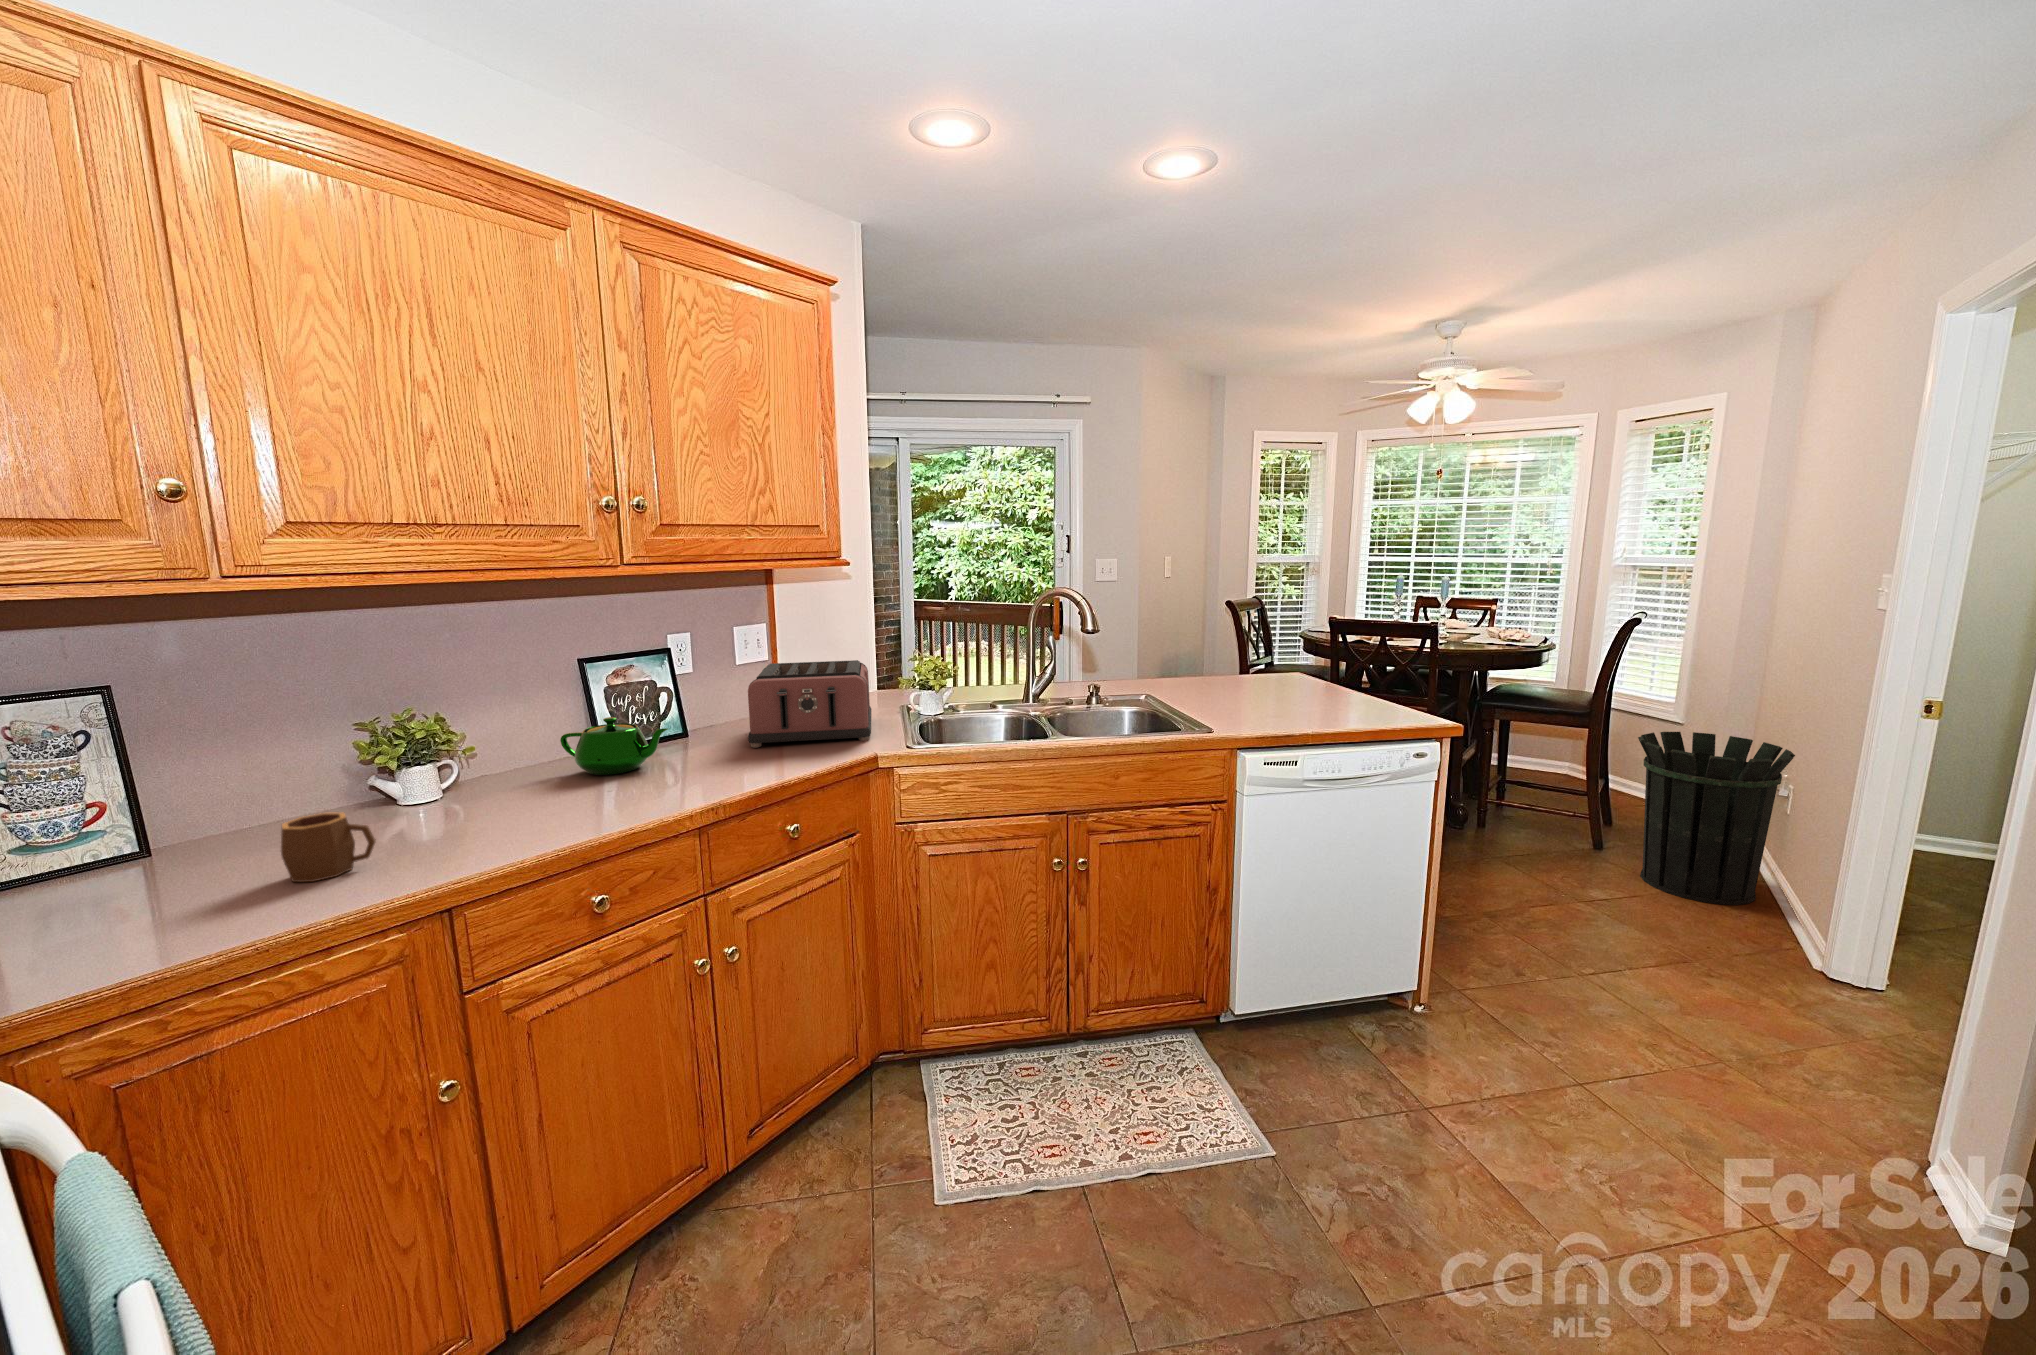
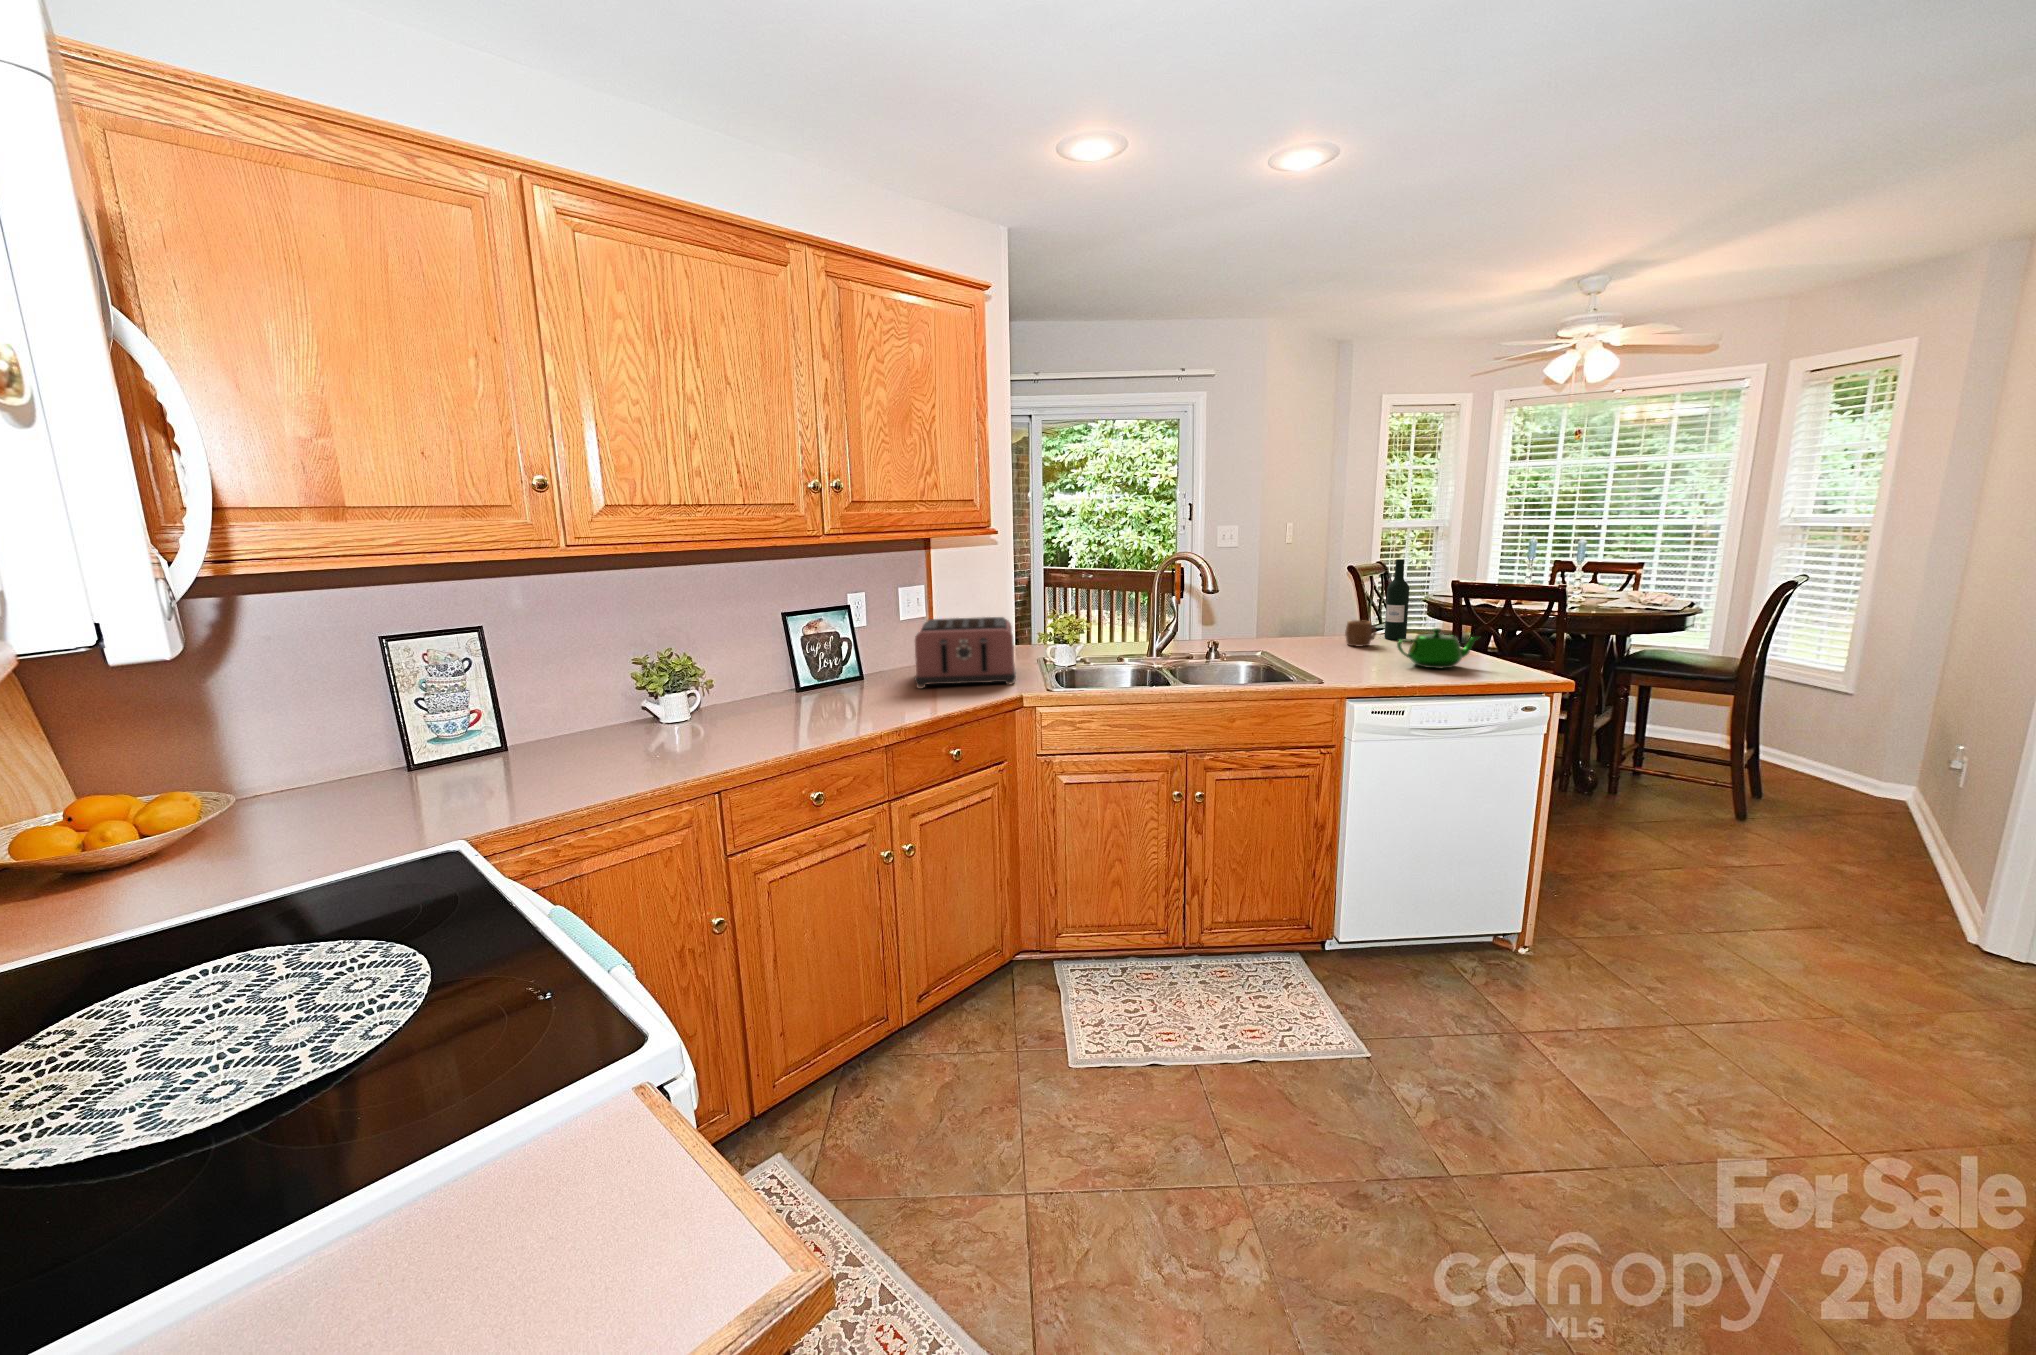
wine bottle: none [1270,596,1293,680] -> present [1384,559,1409,640]
teapot: present [560,717,668,775] -> present [1397,628,1478,668]
waste bin: present [1638,732,1795,905] -> none [1782,699,1967,878]
mug: present [281,813,376,882] -> present [1345,620,1376,646]

